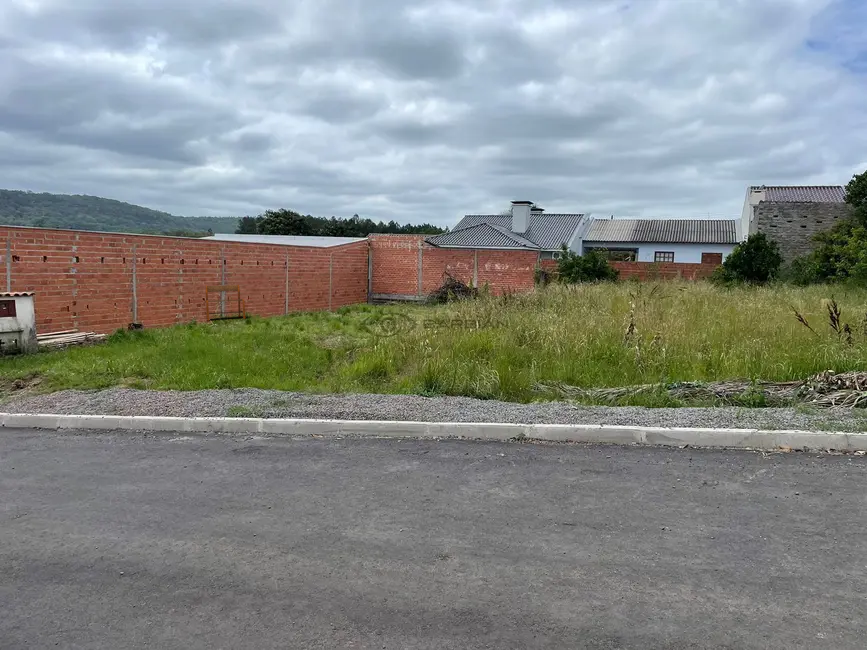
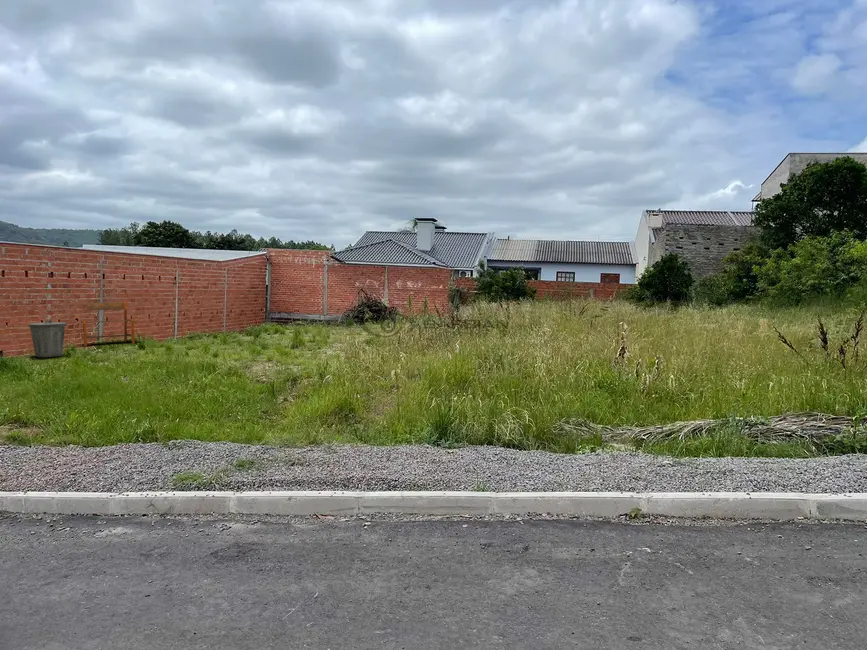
trash can: none [165,300,192,329] -> present [28,320,67,357]

